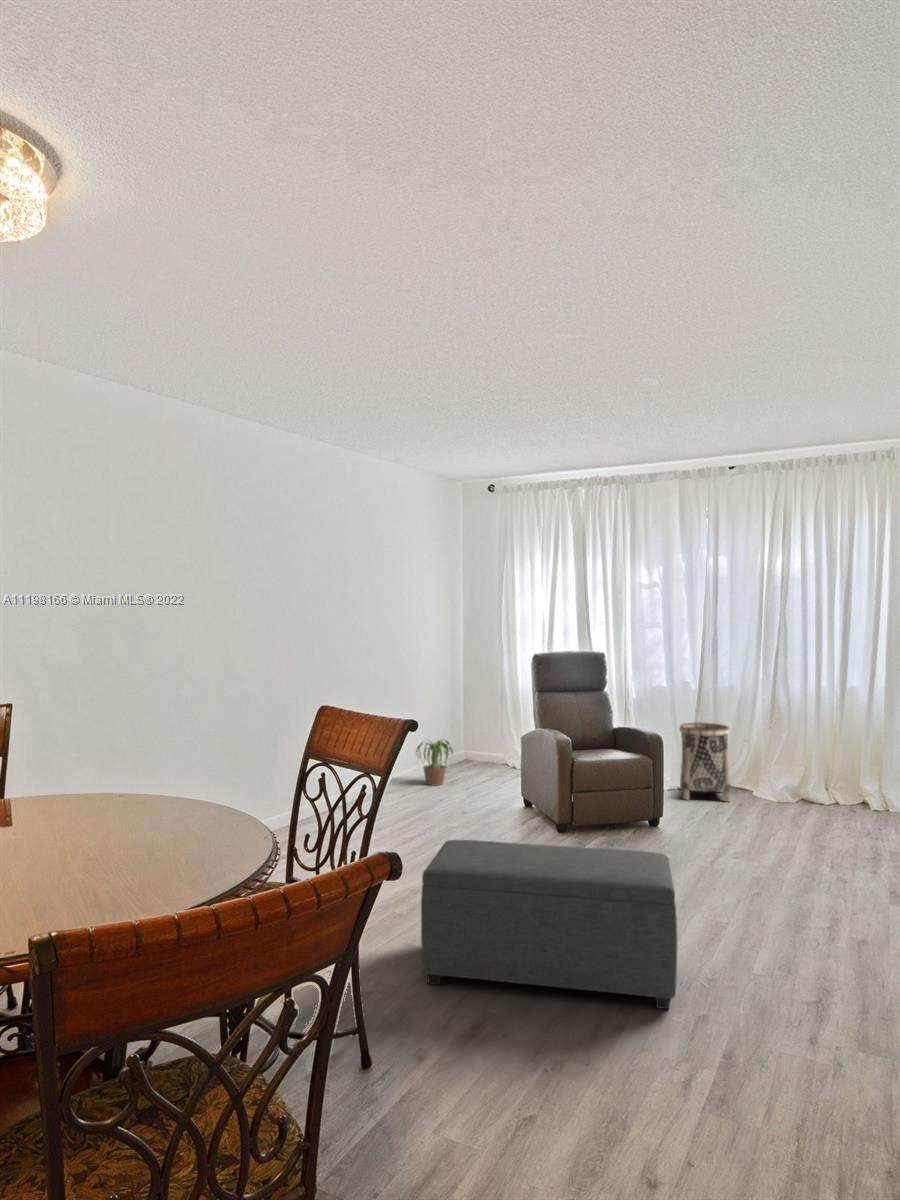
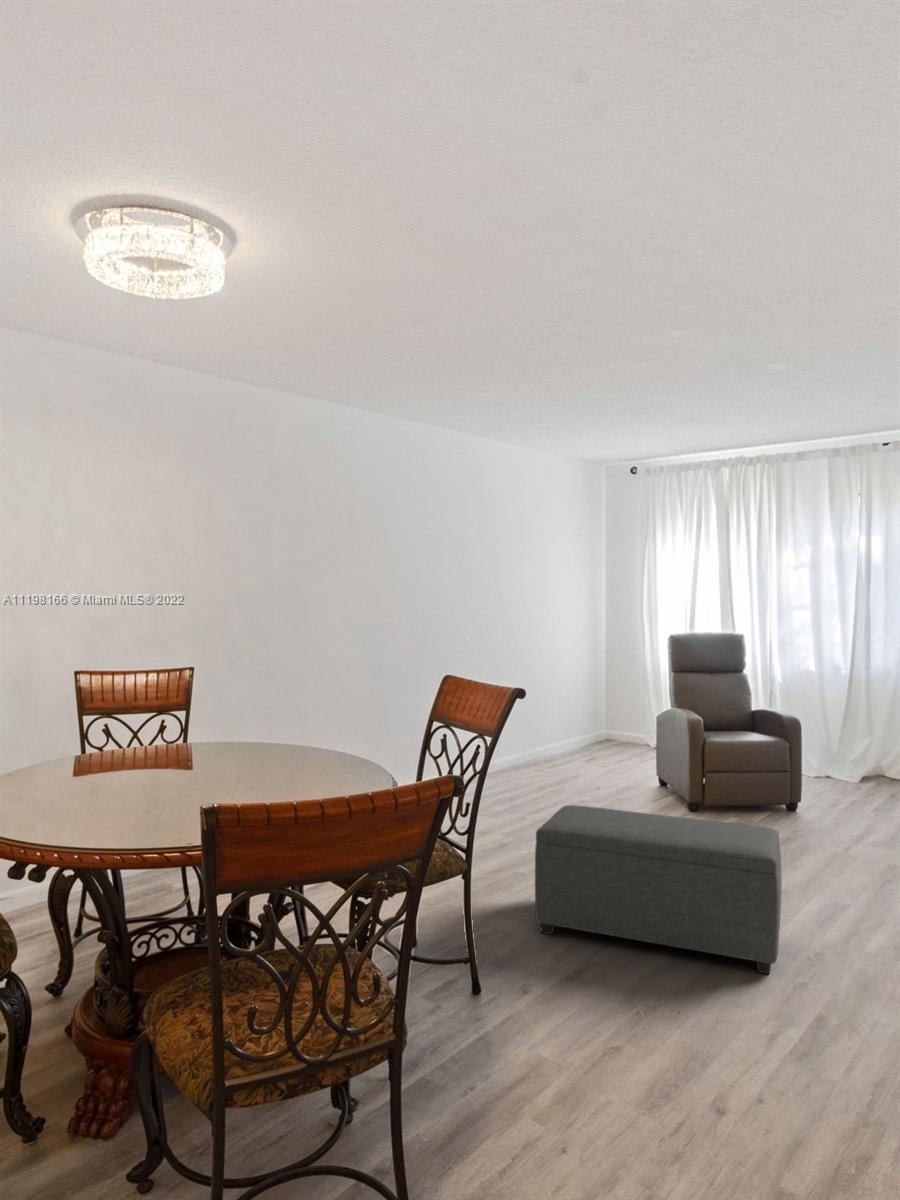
basket: present [679,723,730,802] -> none [826,709,882,792]
potted plant: present [416,740,453,786] -> none [546,718,595,762]

